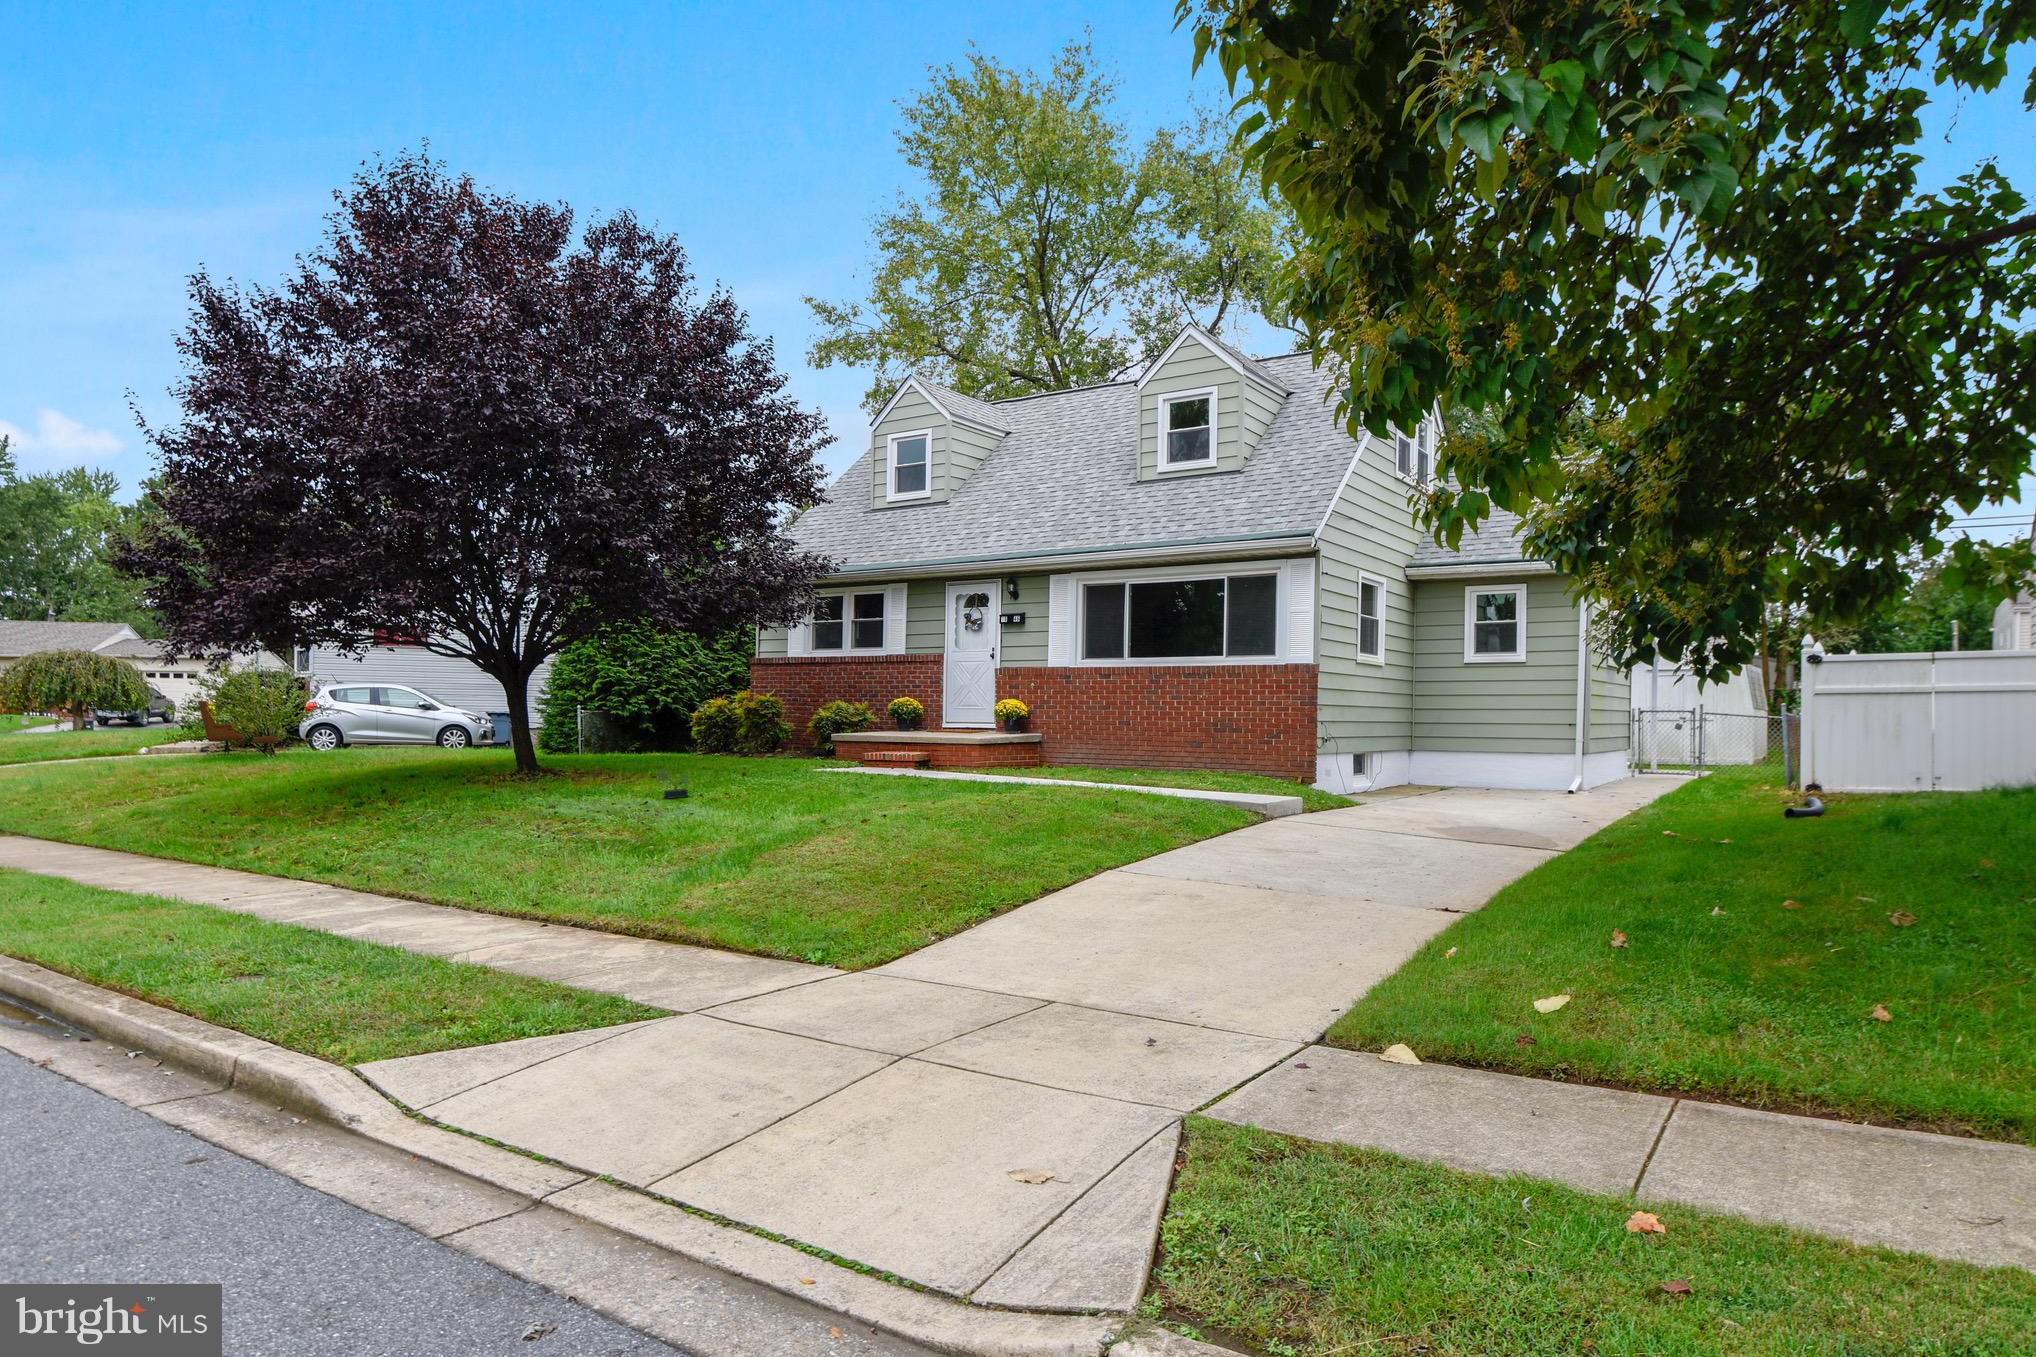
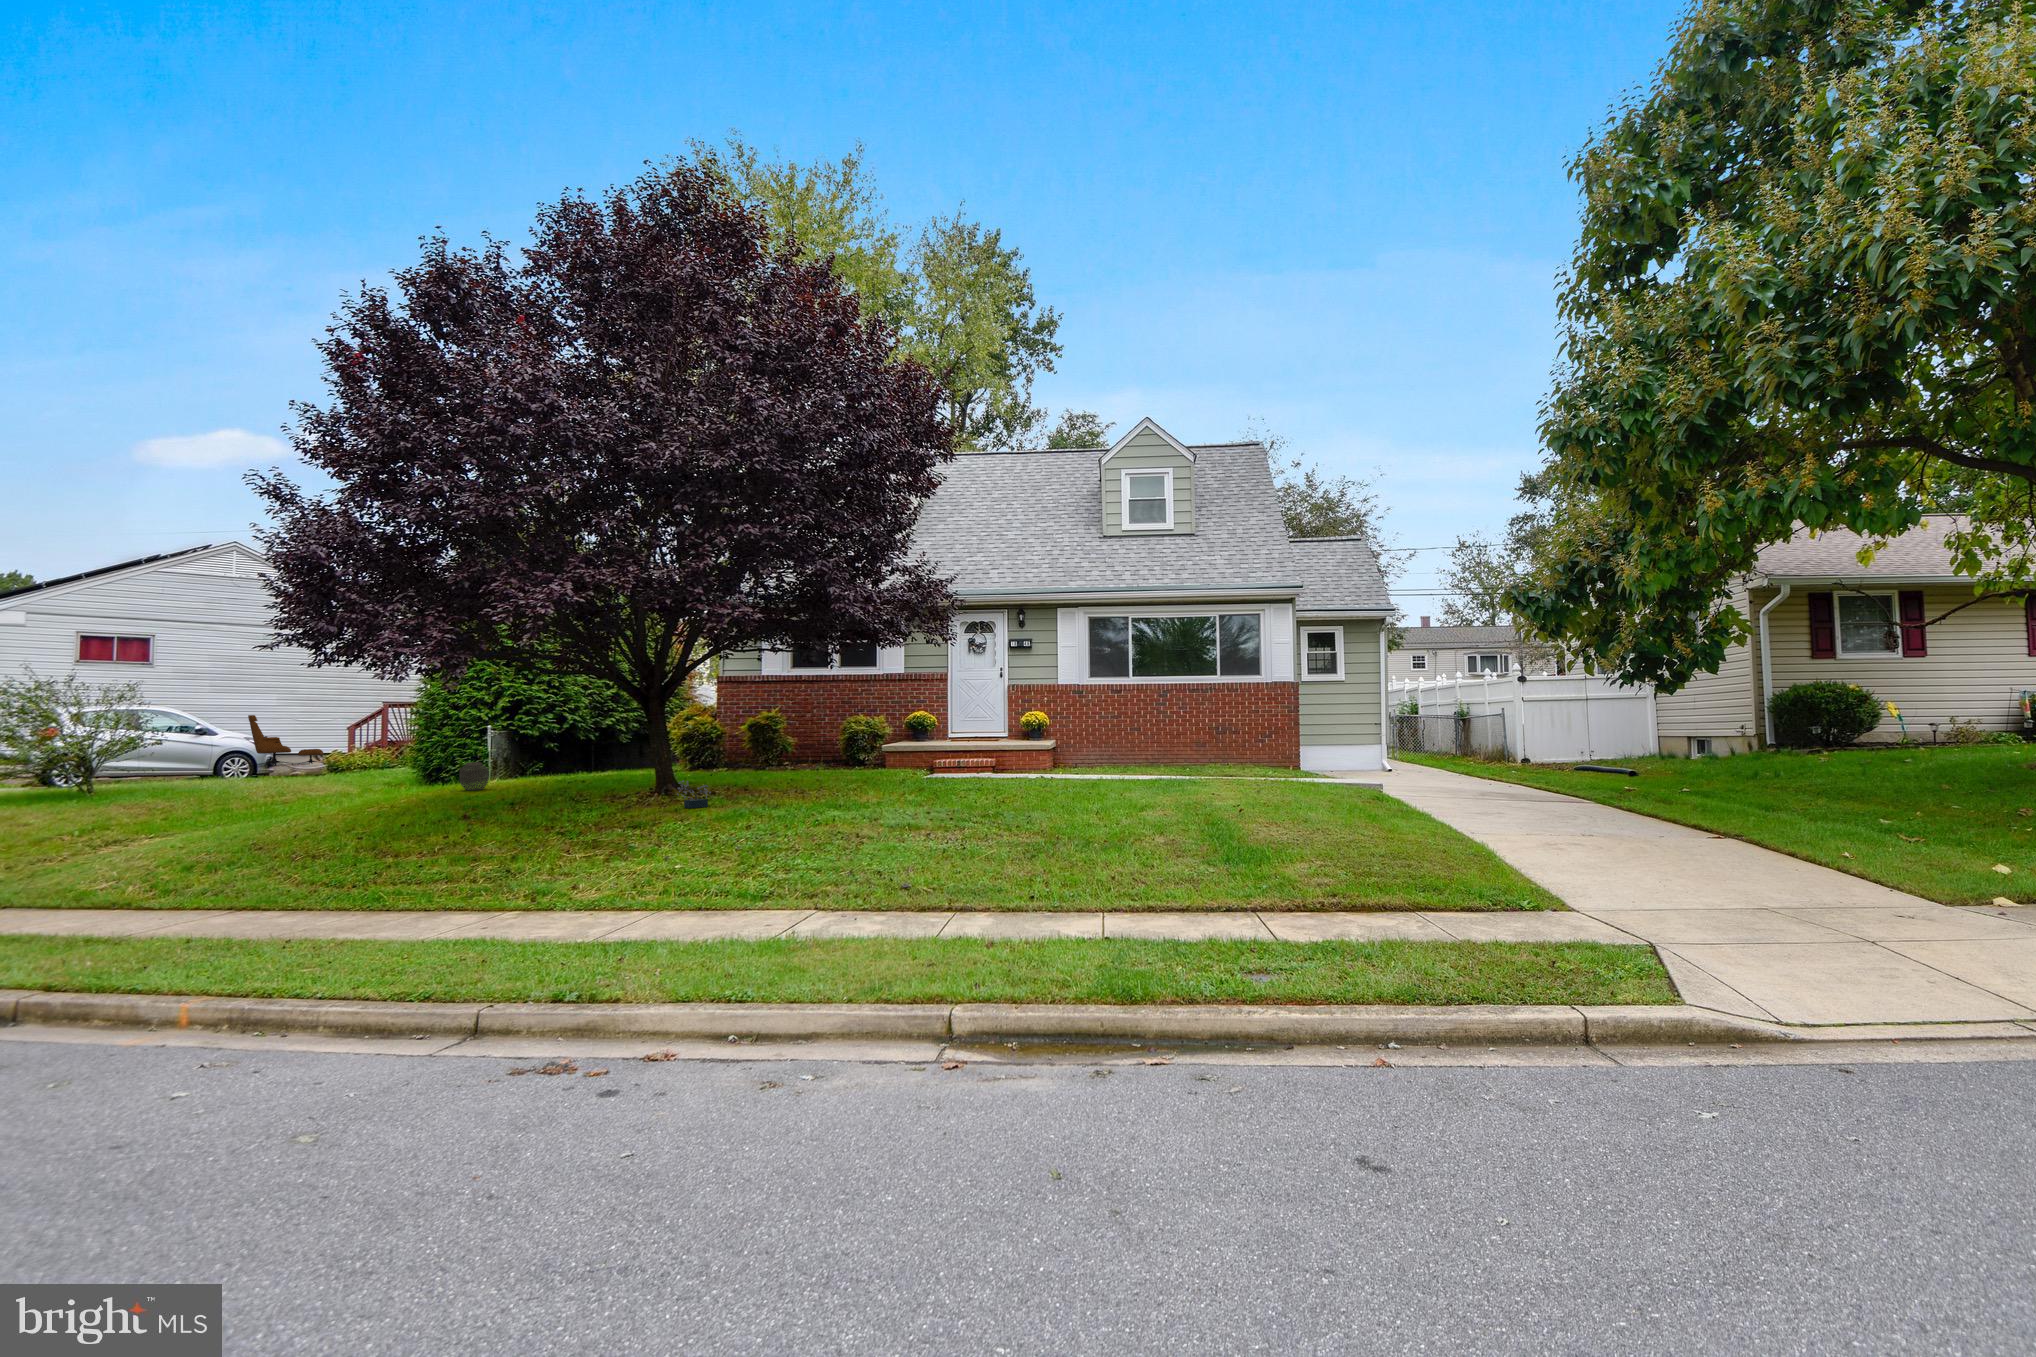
woven basket: none [425,751,456,780] -> present [459,762,489,790]

